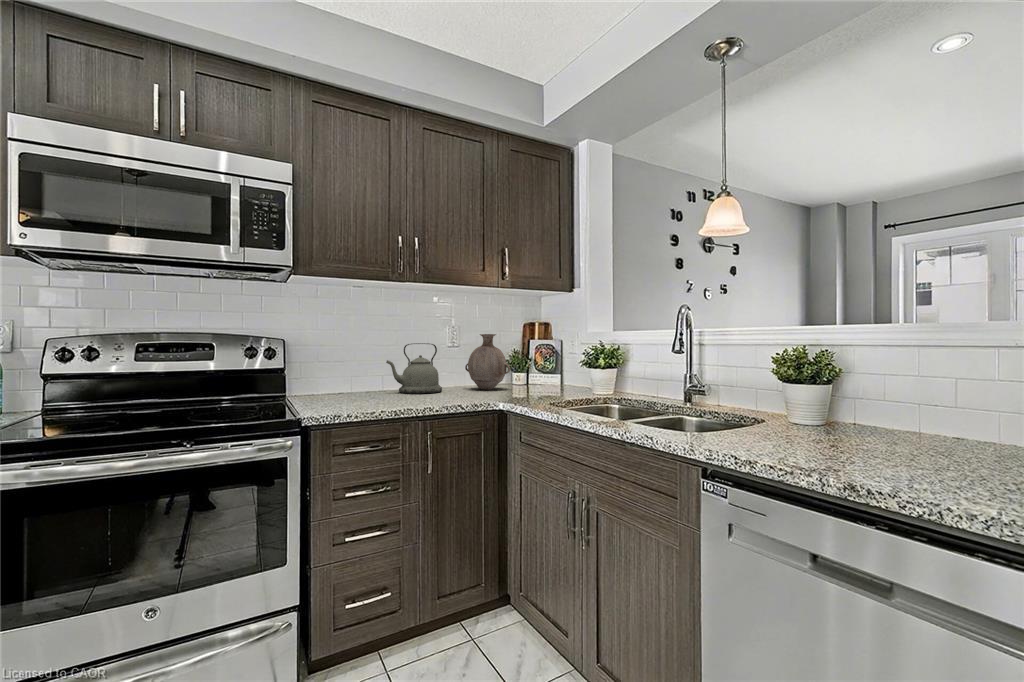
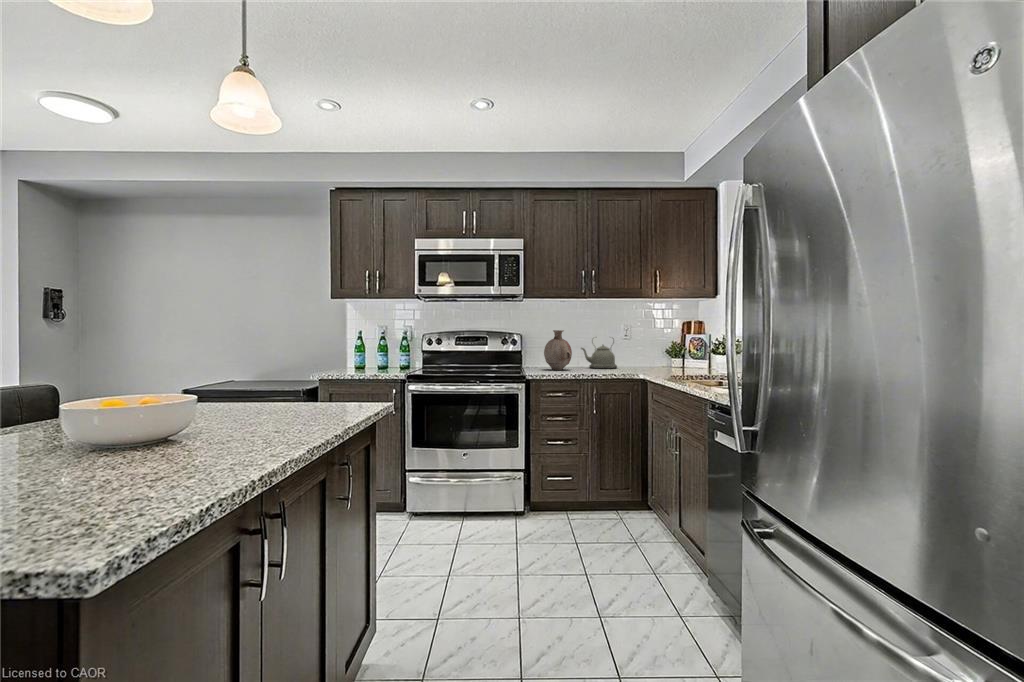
vase: present [465,334,510,390] -> present [544,330,572,370]

